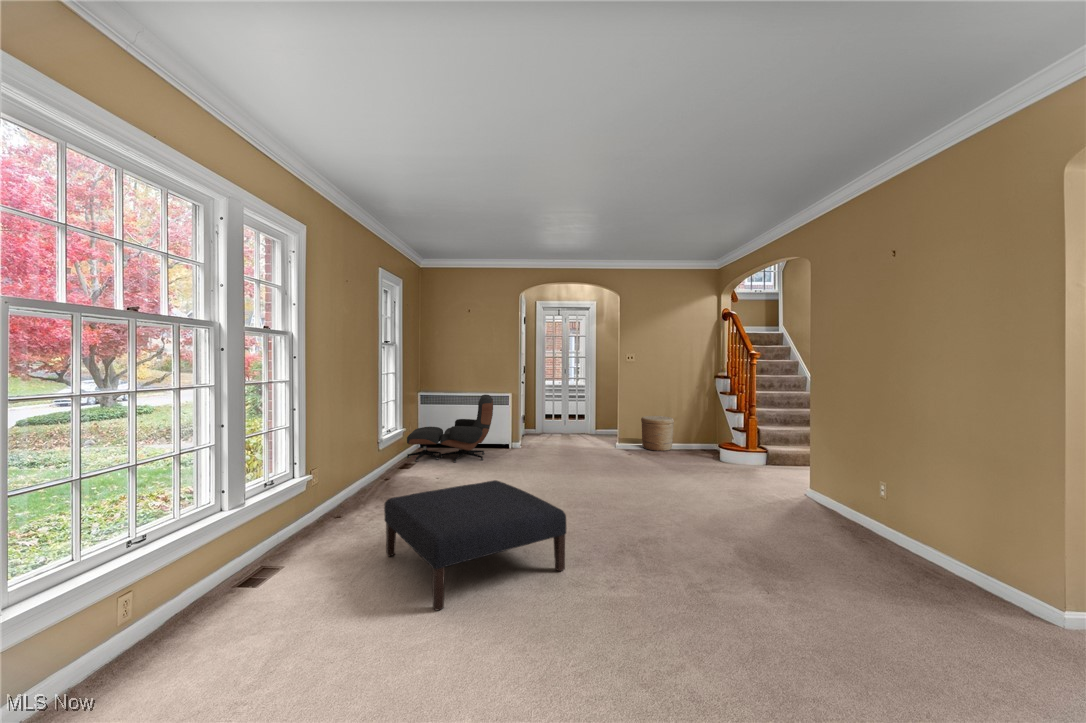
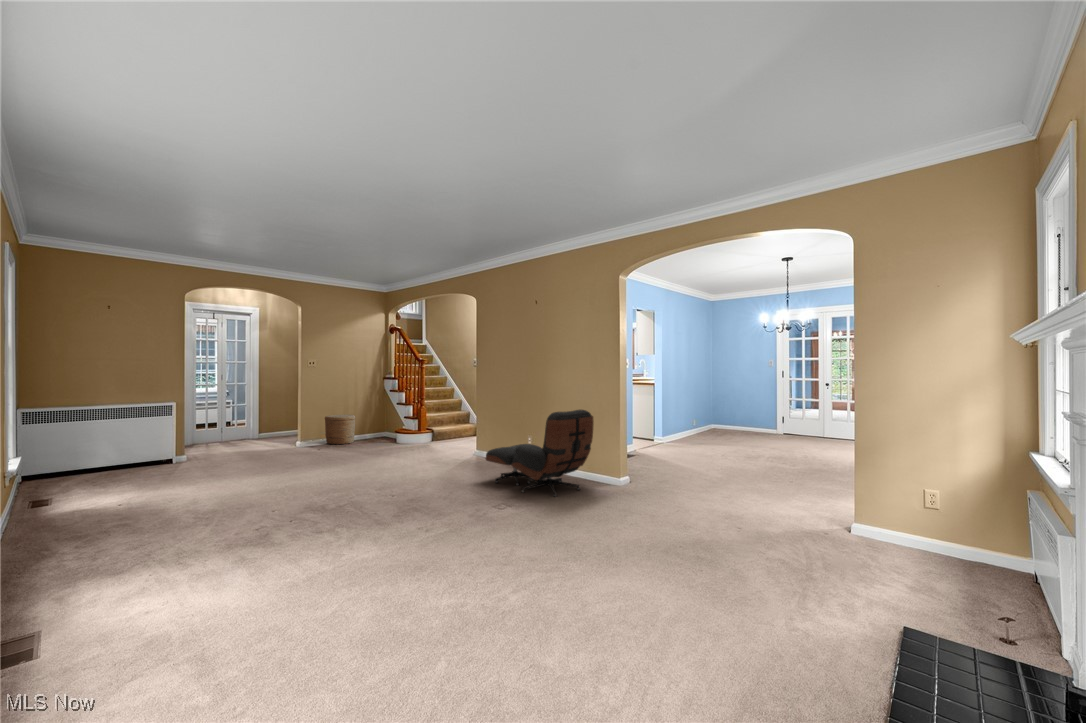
lounge chair: present [407,395,493,463] -> present [486,410,594,497]
ottoman: present [384,480,567,610] -> none [181,463,366,550]

